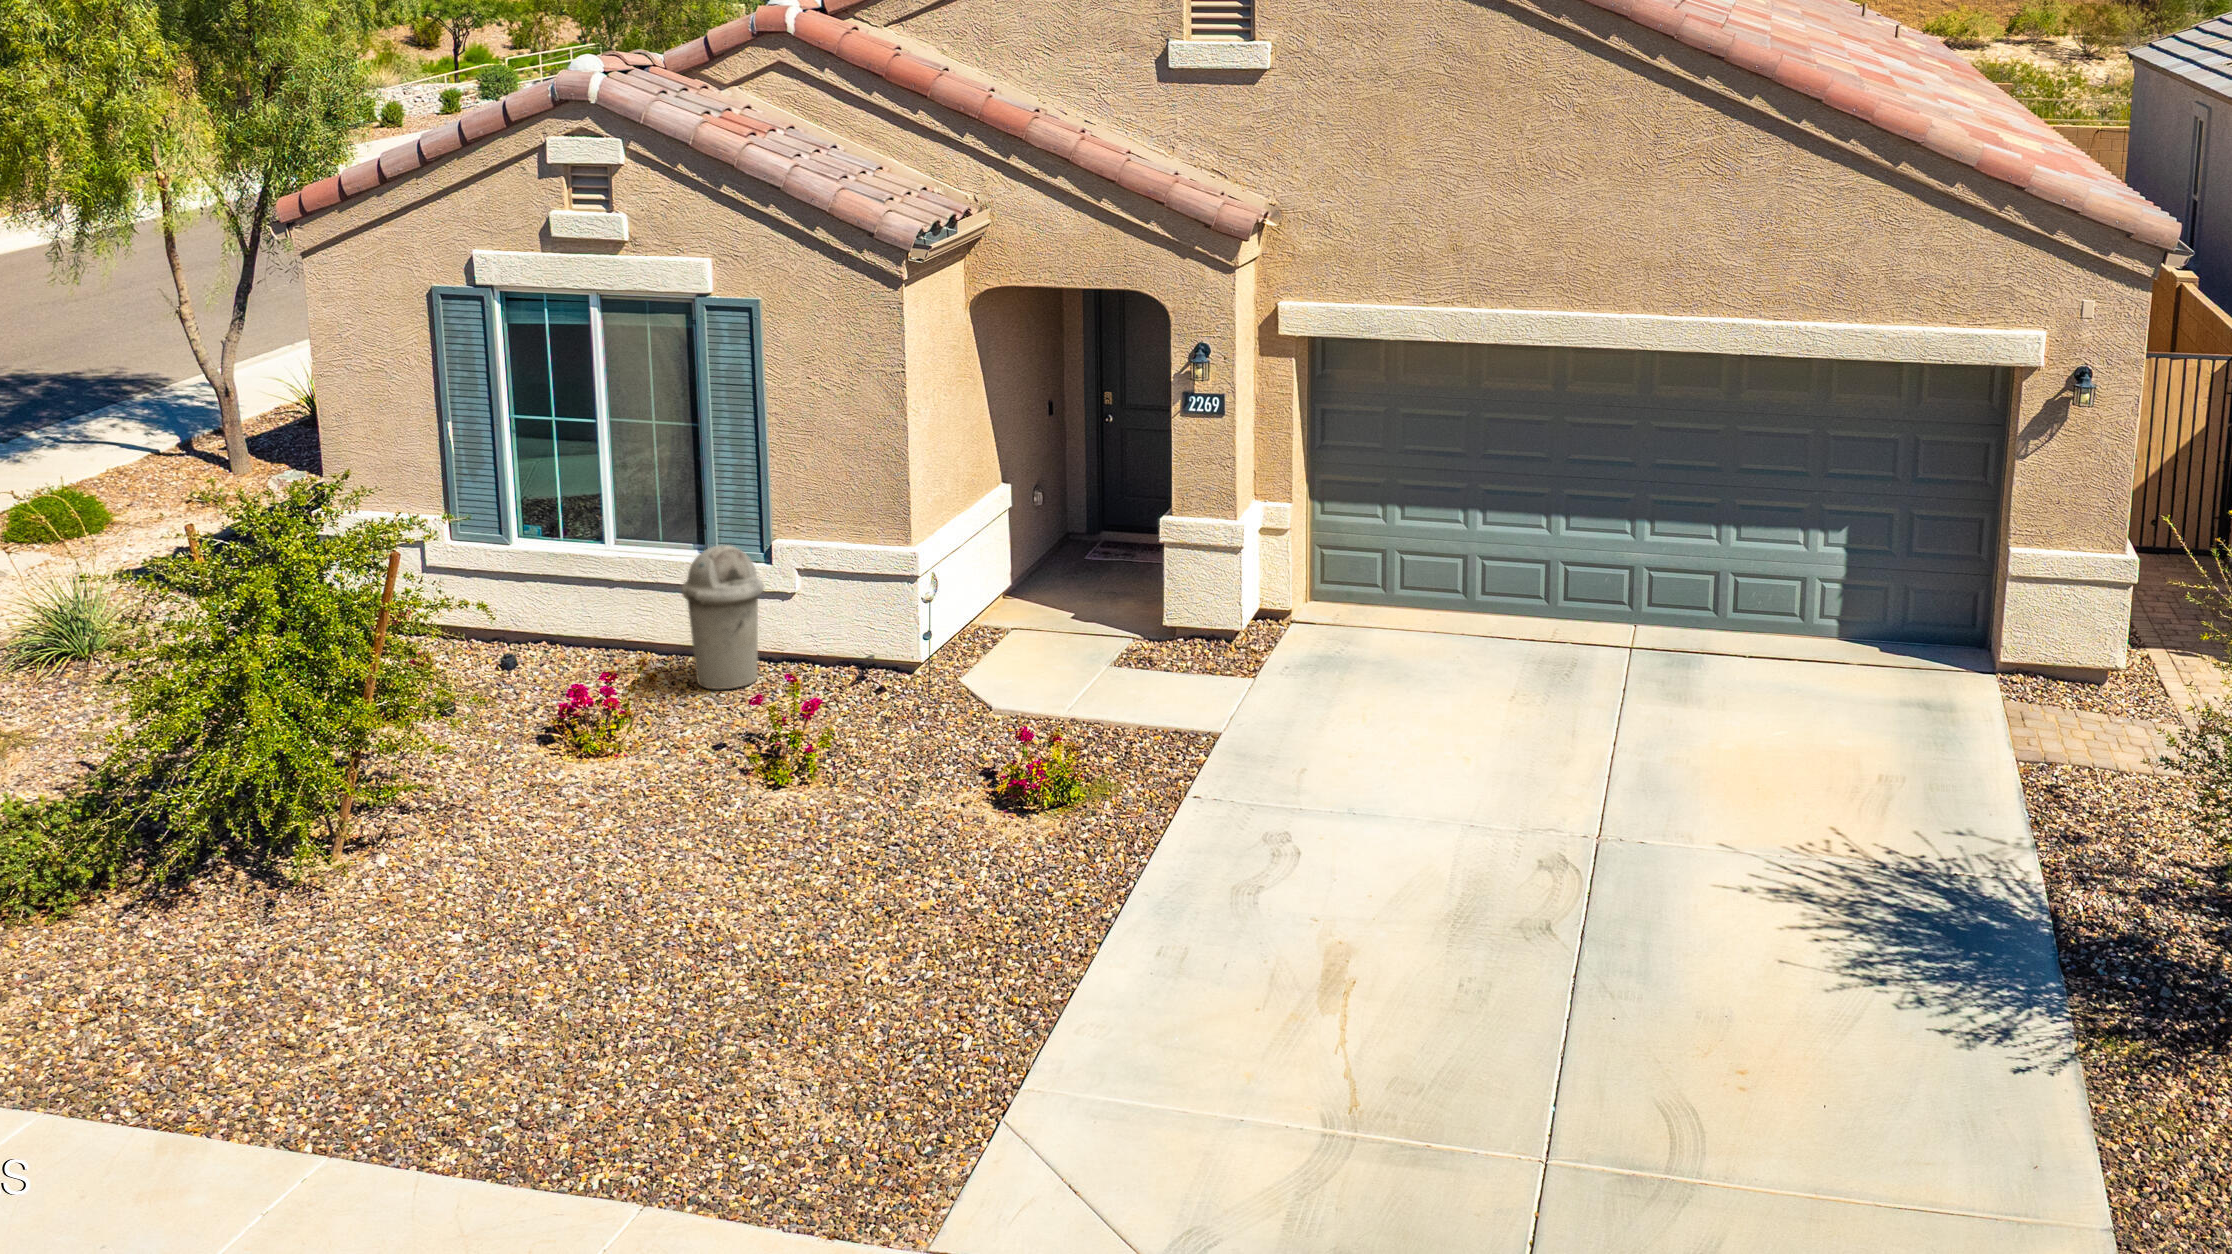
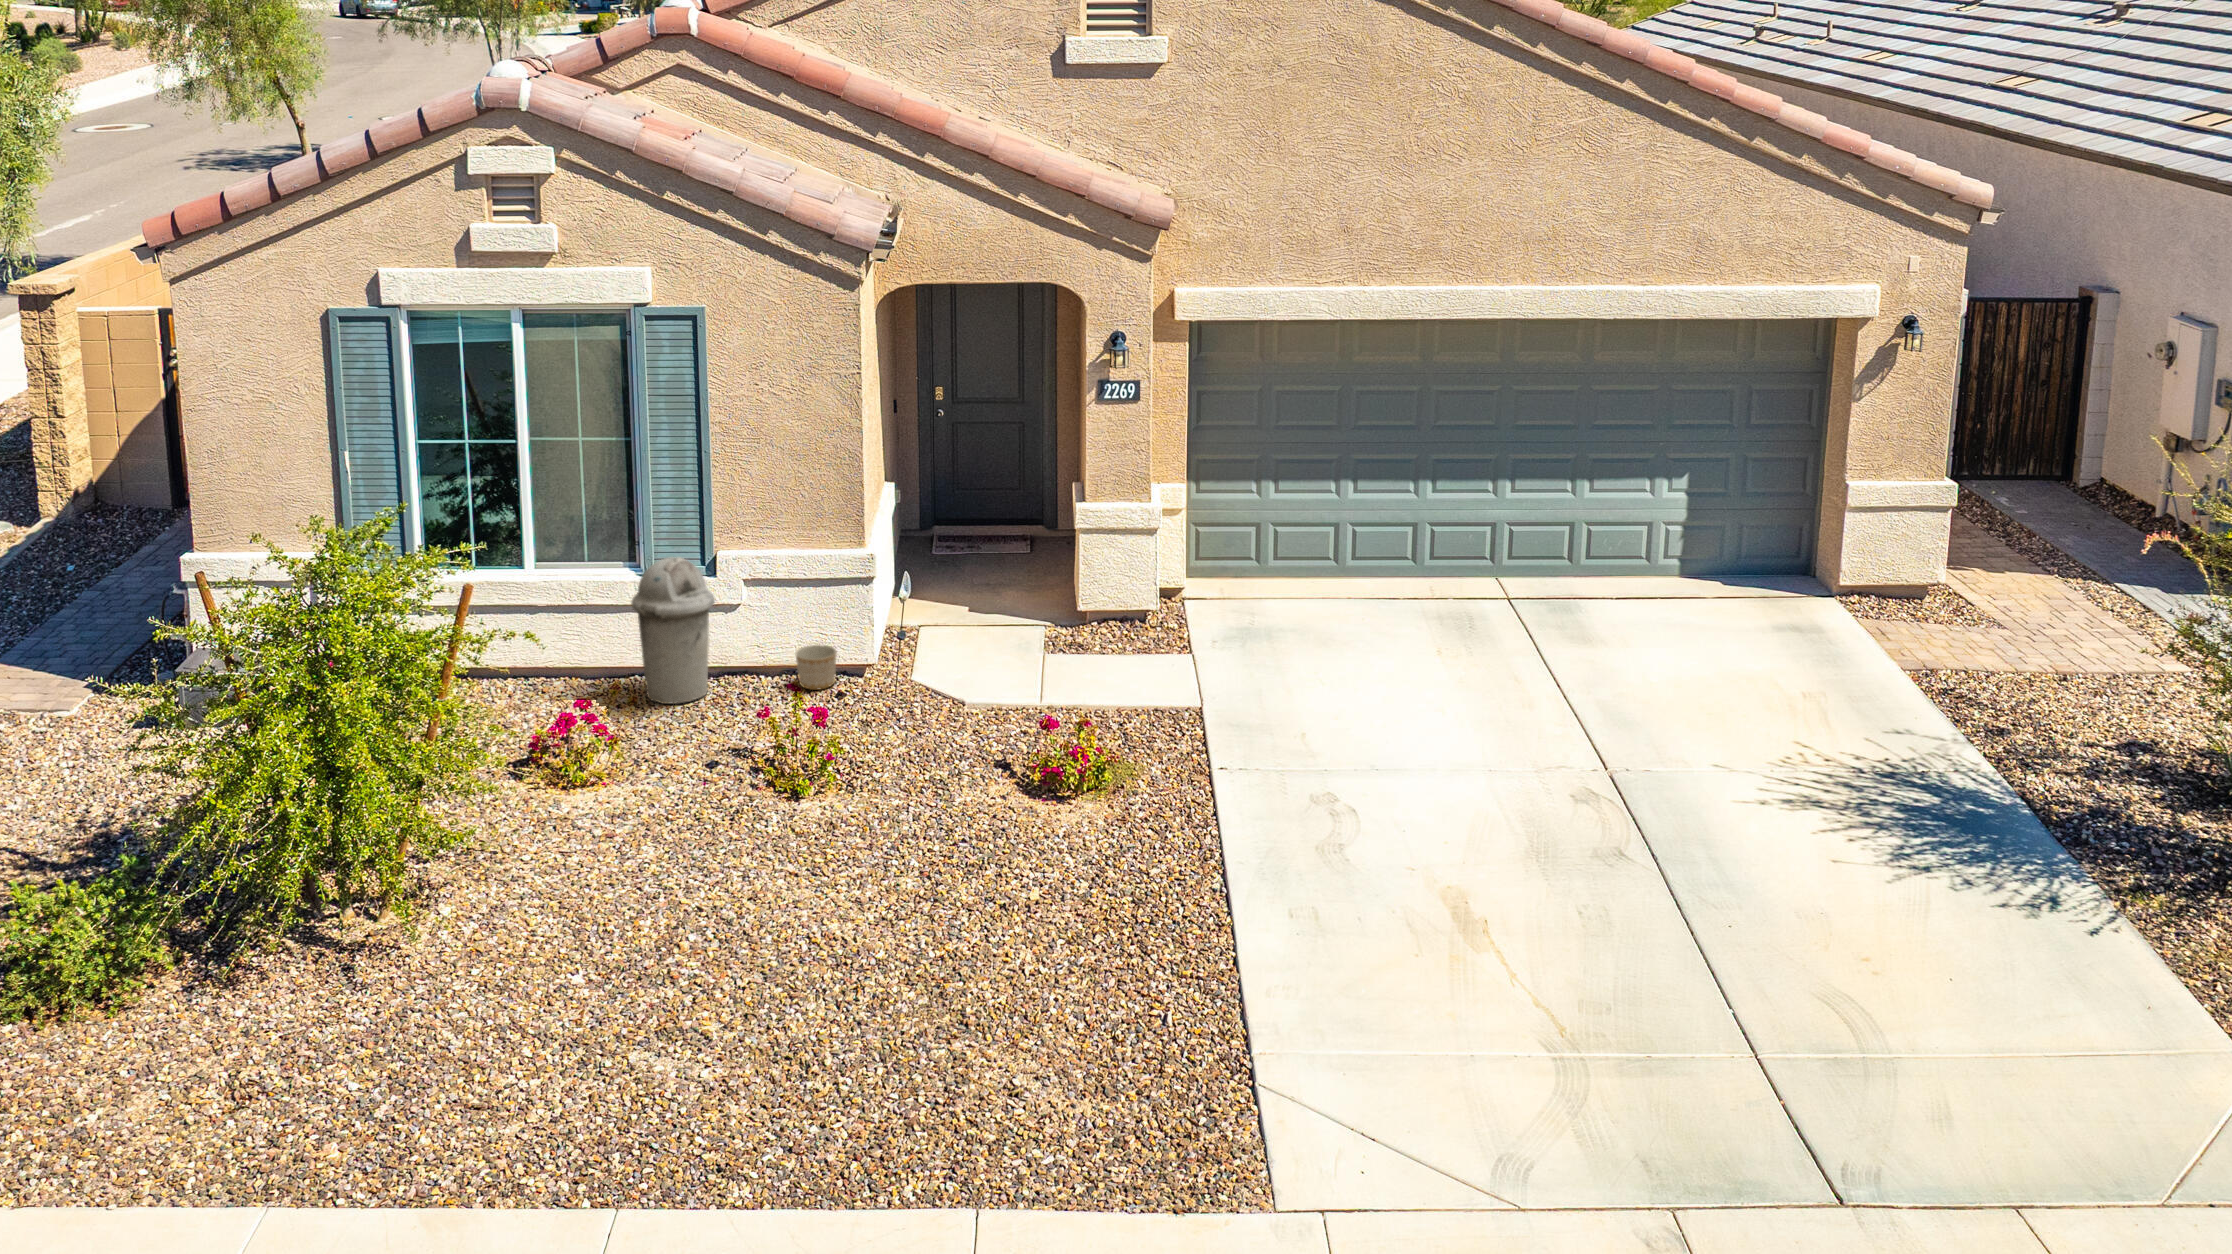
planter: none [840,643,882,688] -> present [796,645,837,690]

